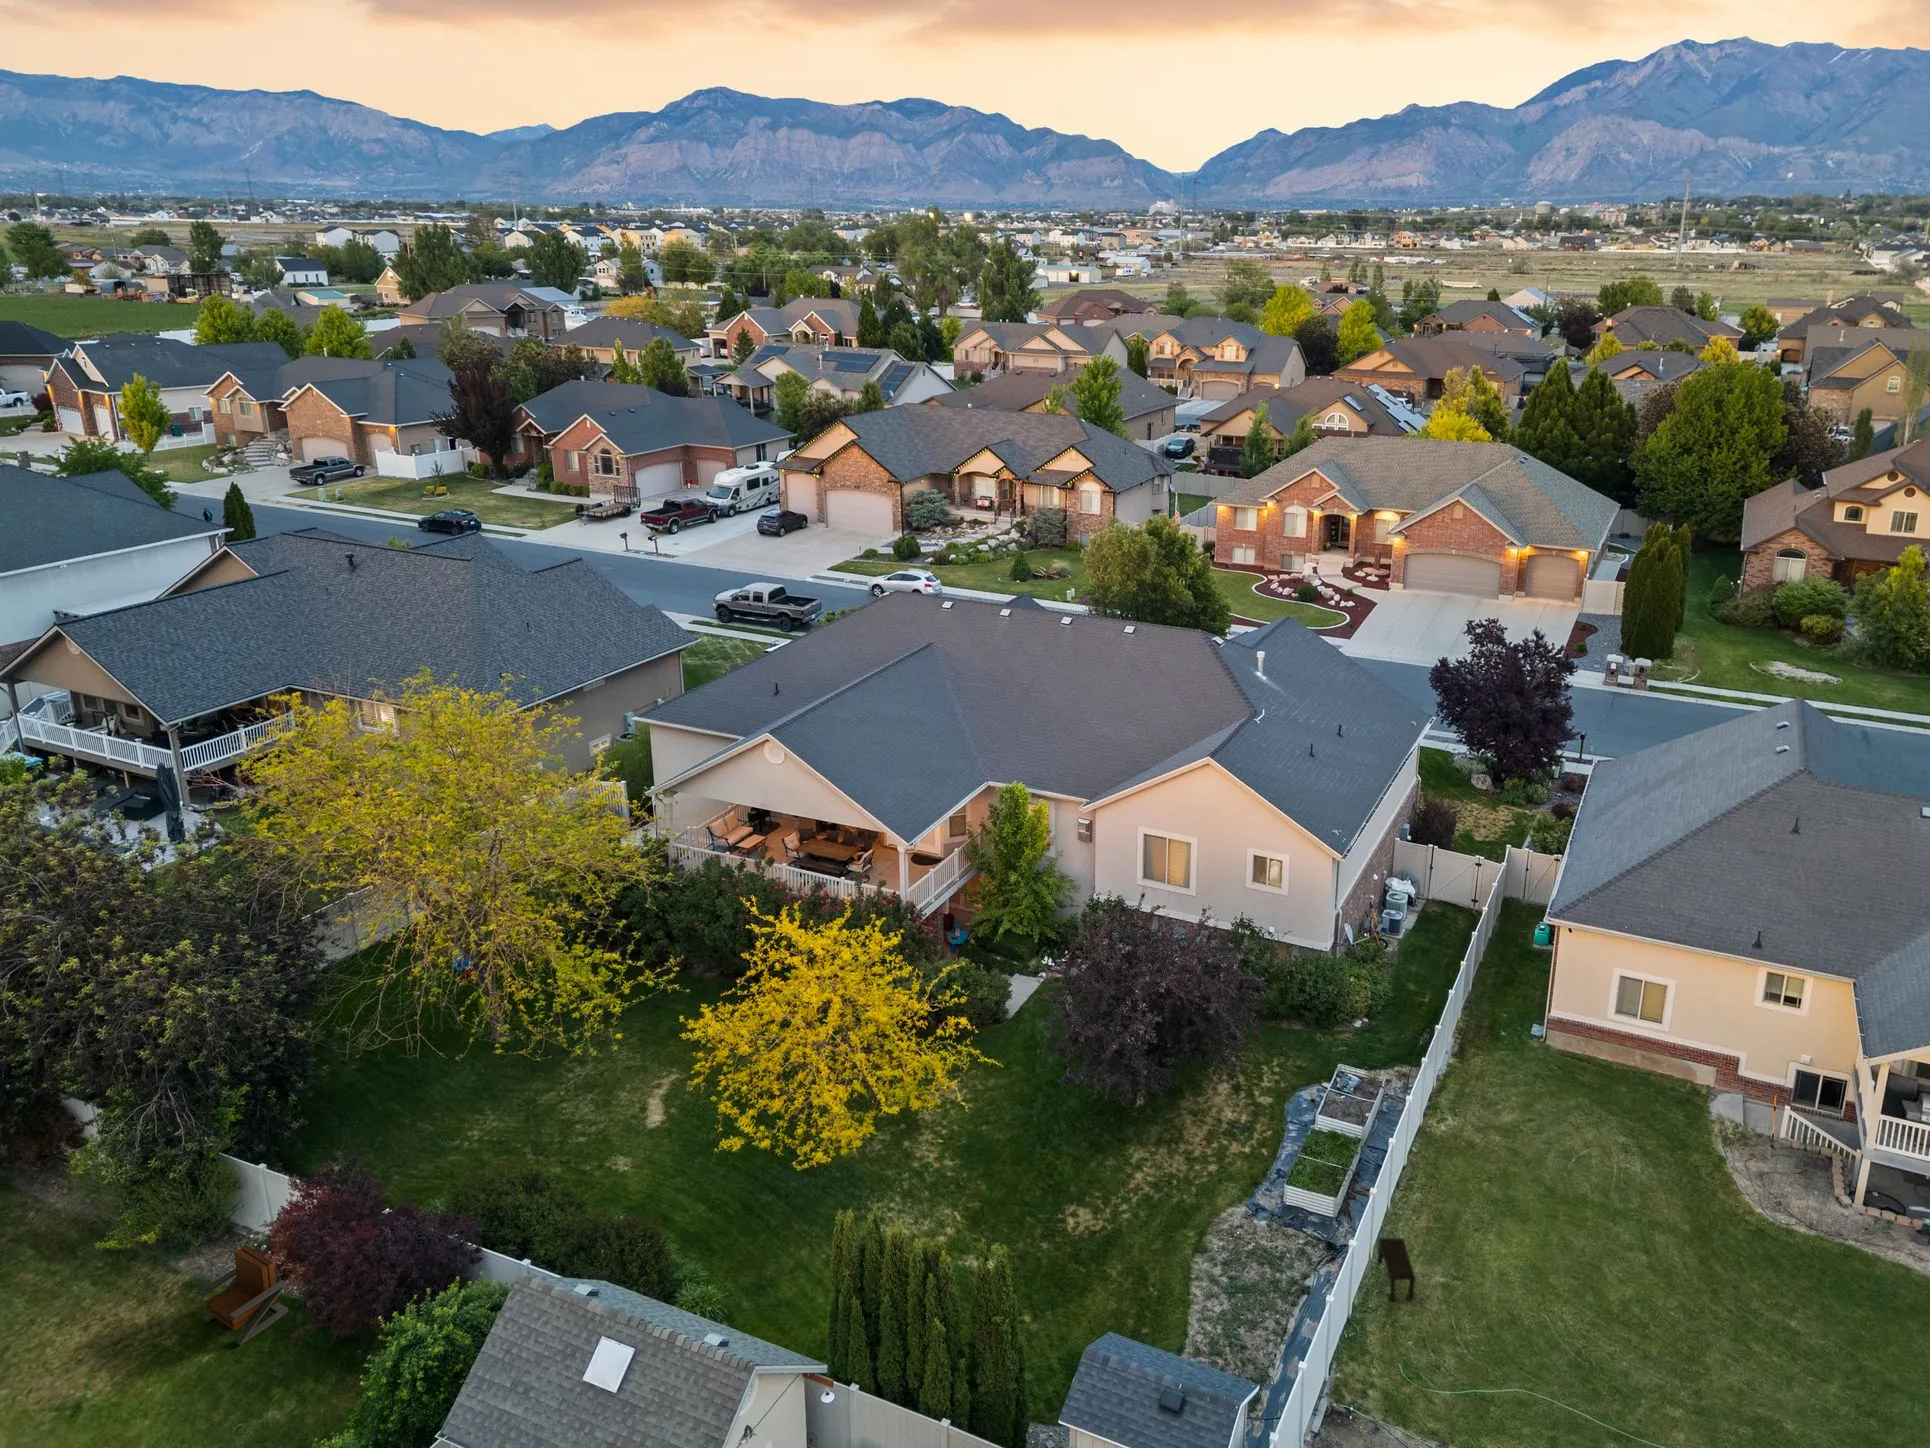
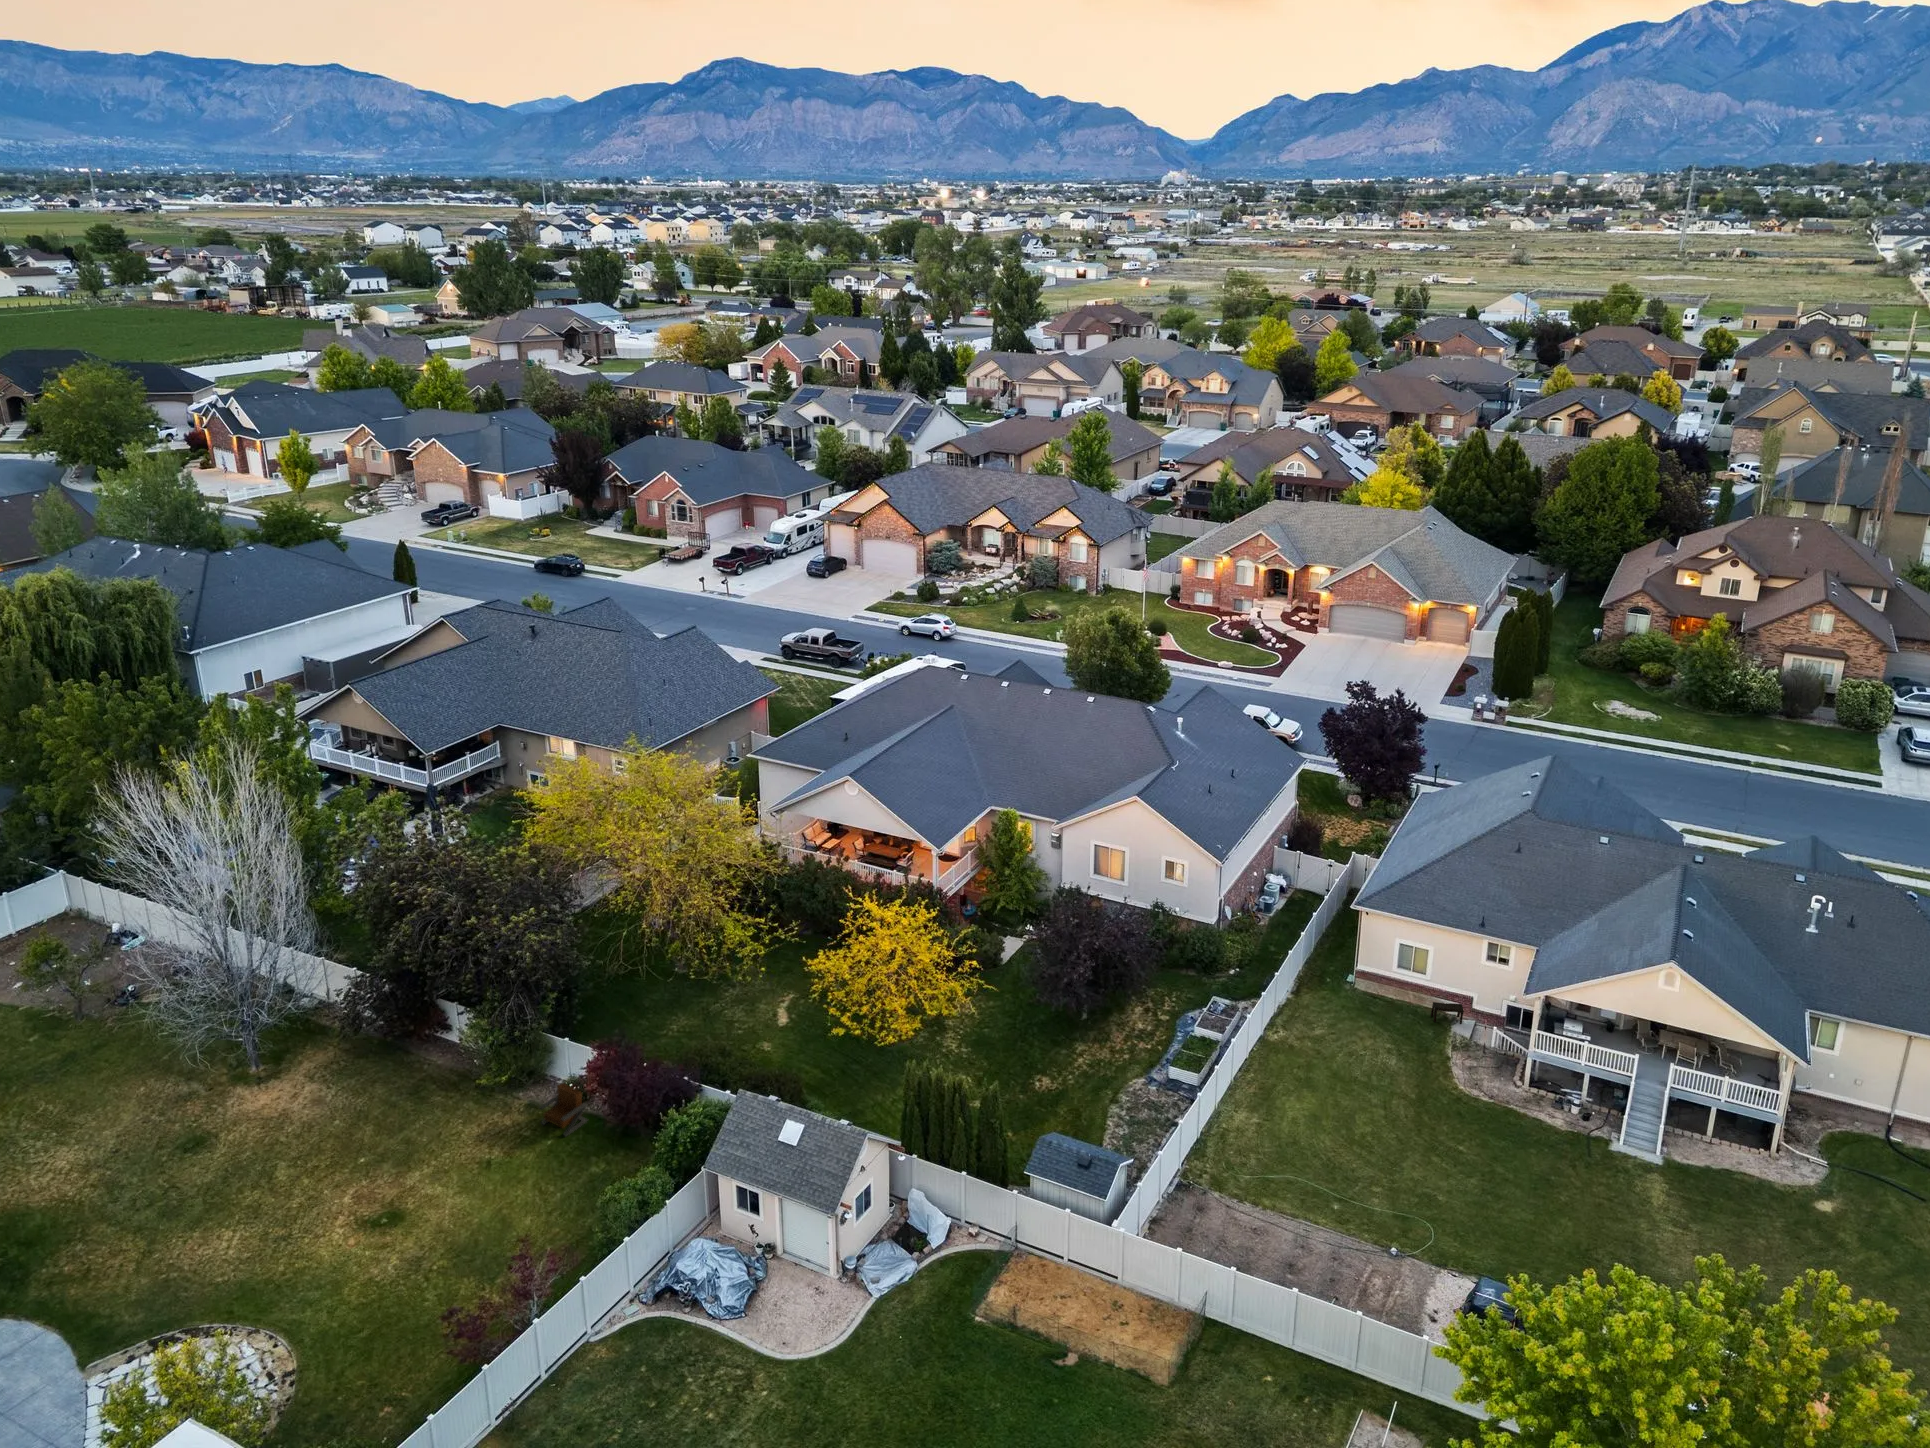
bench: present [1377,1238,1416,1302] -> present [1431,1002,1464,1024]

